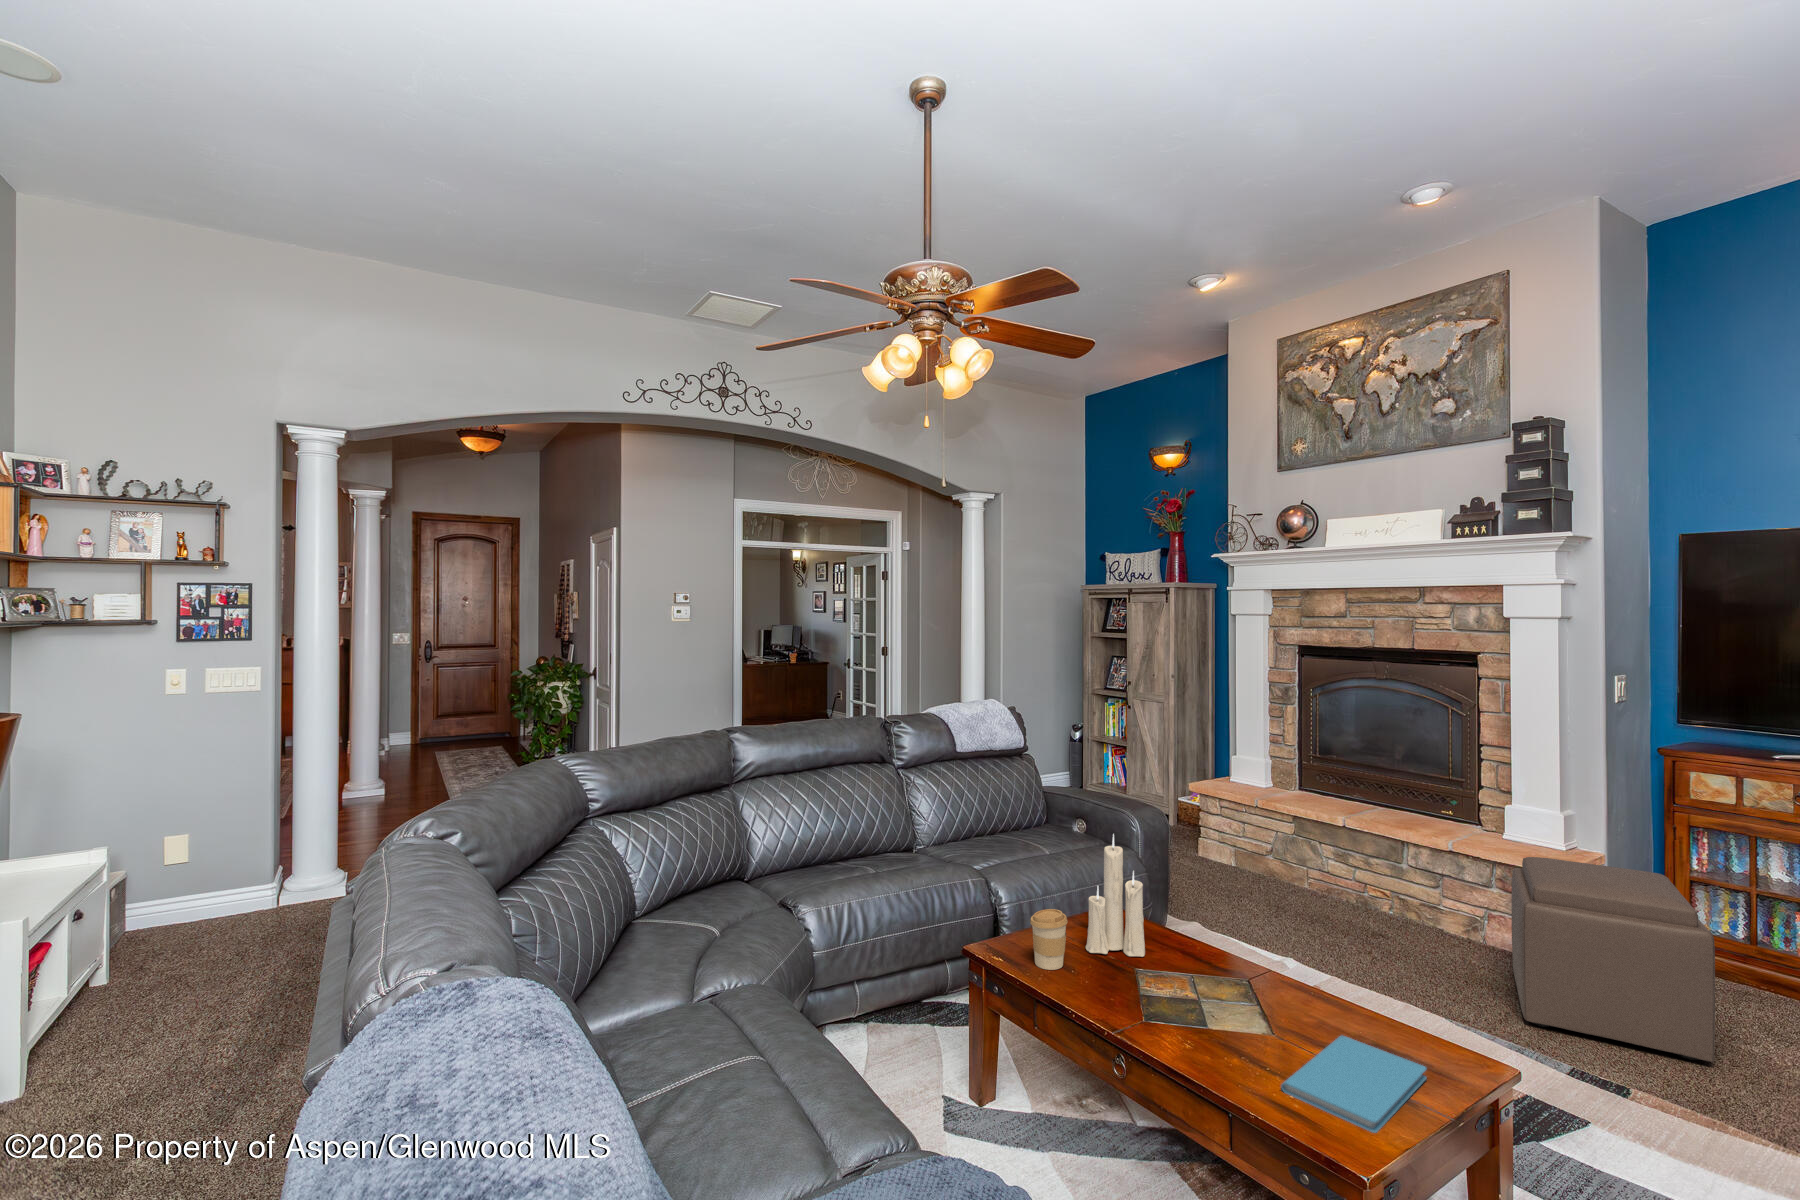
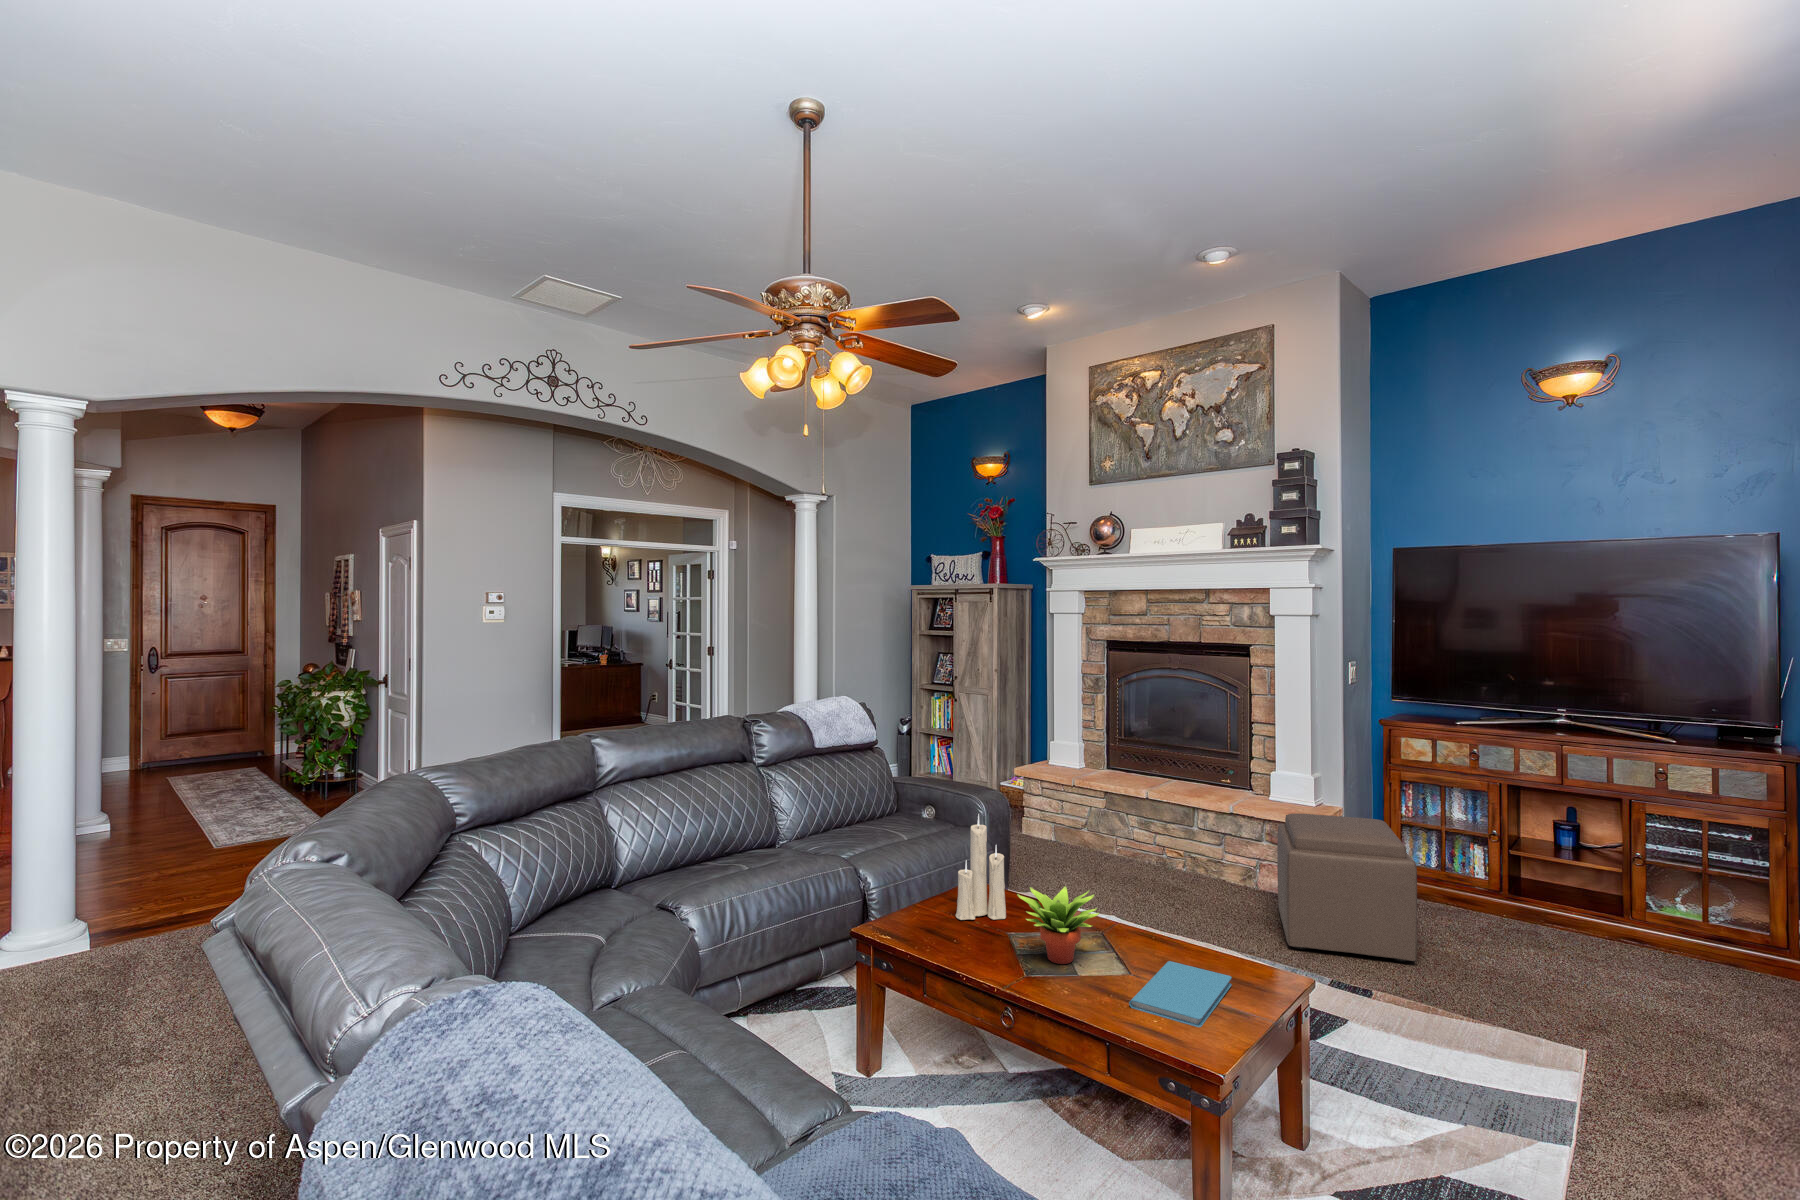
coffee cup: present [1030,909,1068,970] -> none [911,884,943,937]
succulent plant: none [1149,925,1252,1022] -> present [1017,886,1099,964]

